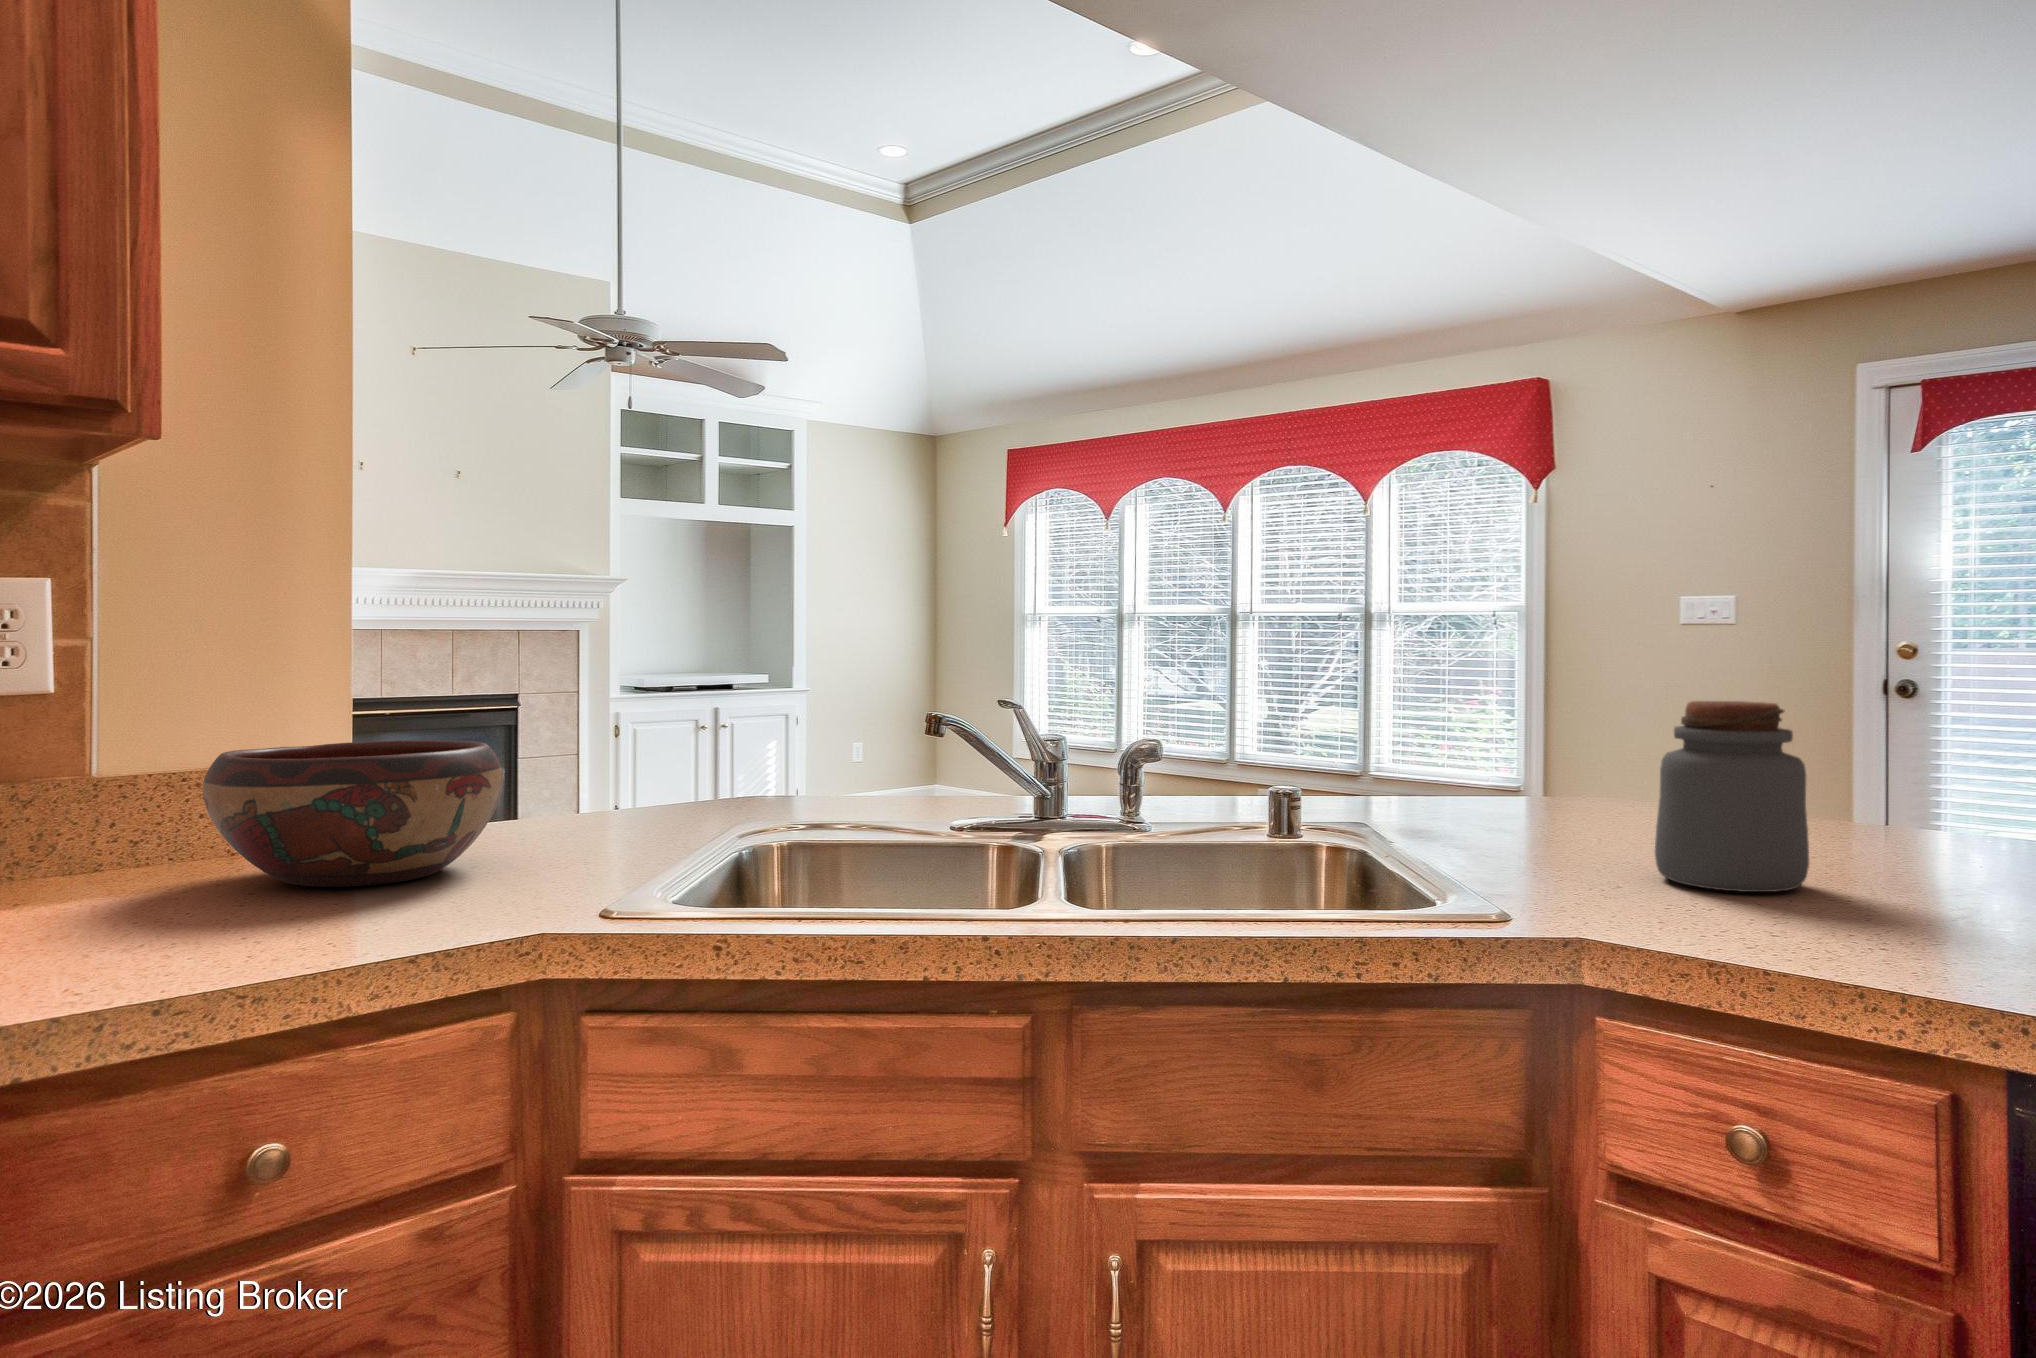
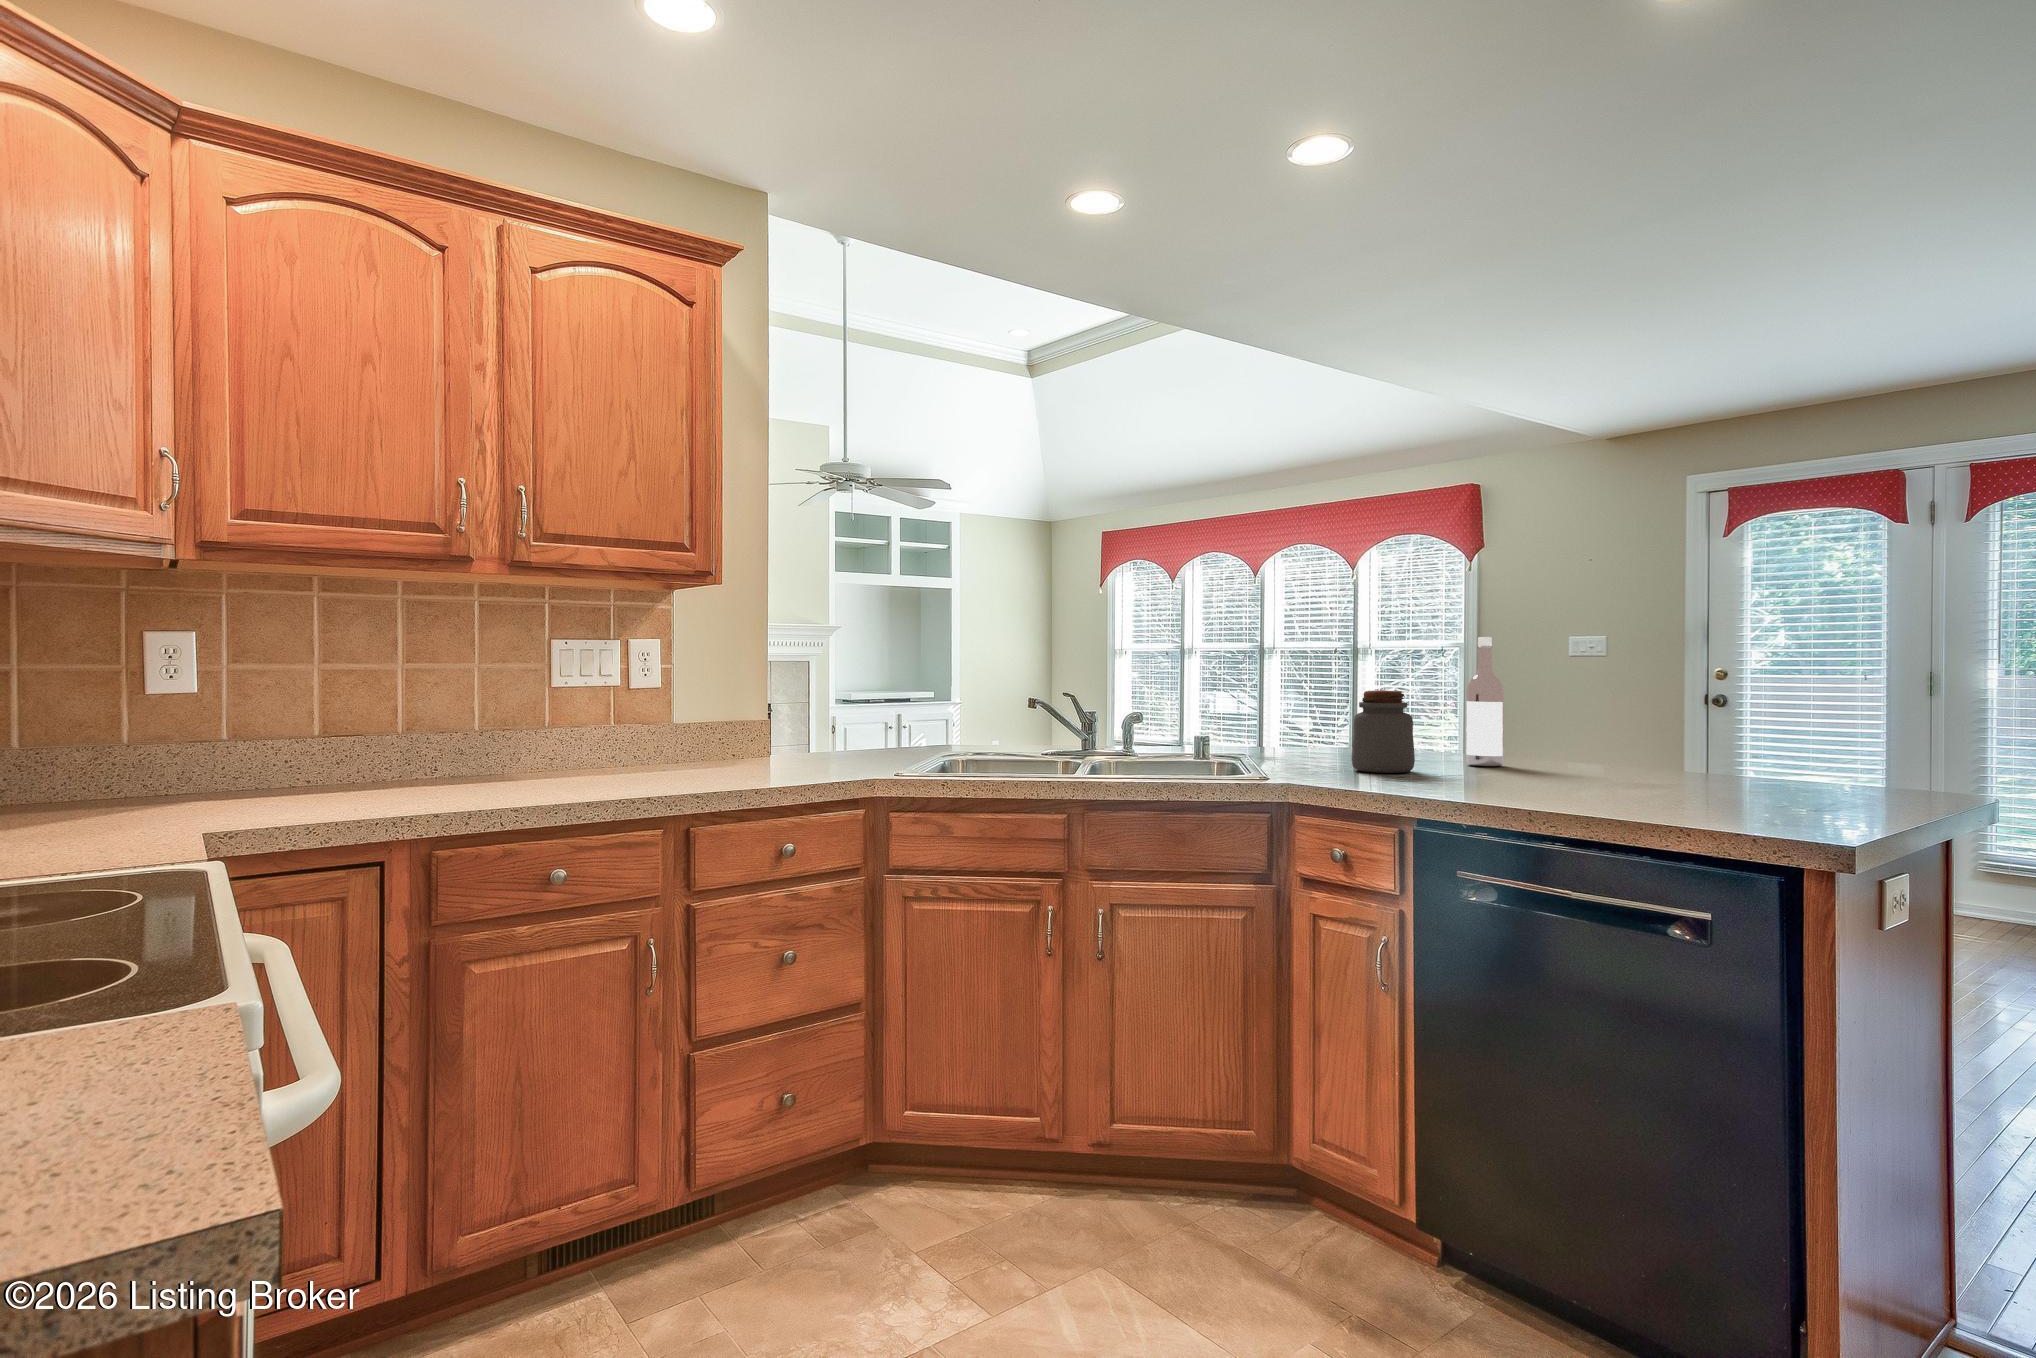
wine bottle: none [1857,583,1948,861] -> present [1466,637,1504,766]
decorative bowl: present [203,740,503,887] -> none [726,709,843,768]

